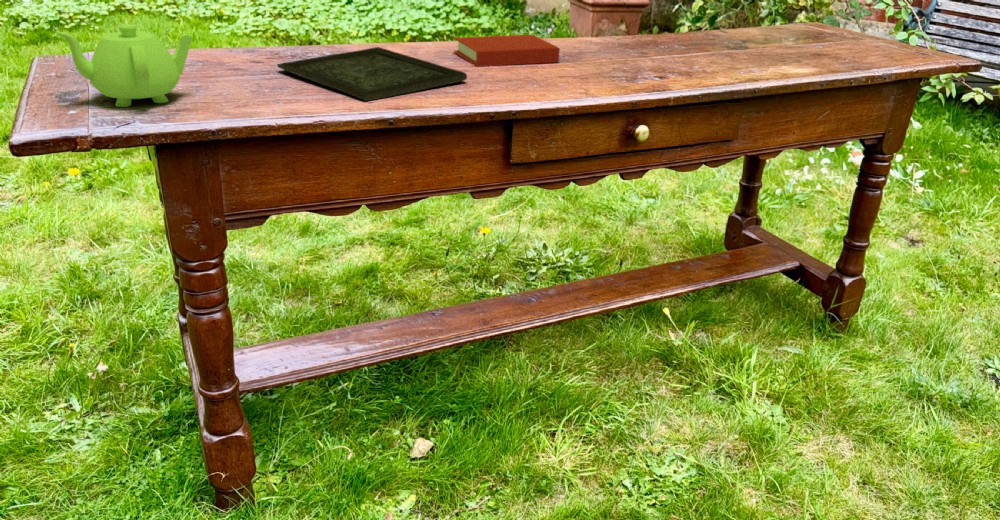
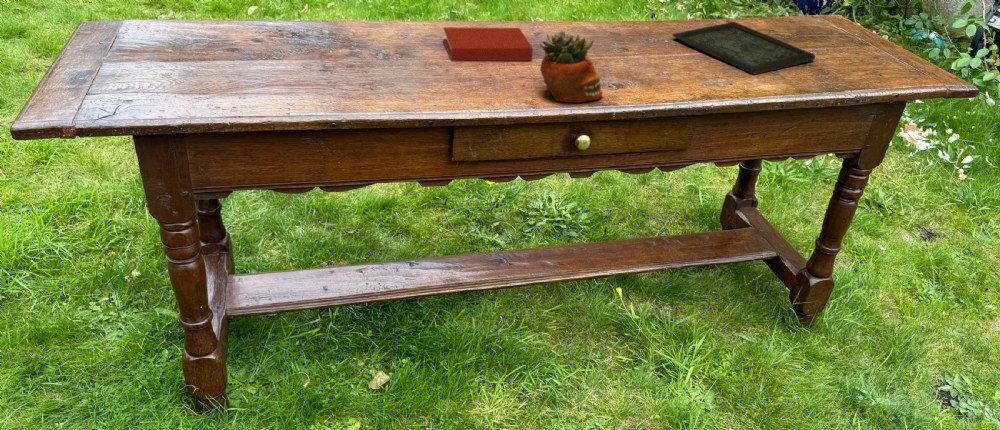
succulent planter: none [587,10,655,88] -> present [540,31,602,103]
teapot: present [56,24,192,107] -> none [64,18,181,91]
tray: present [277,47,467,101] -> present [673,22,815,74]

